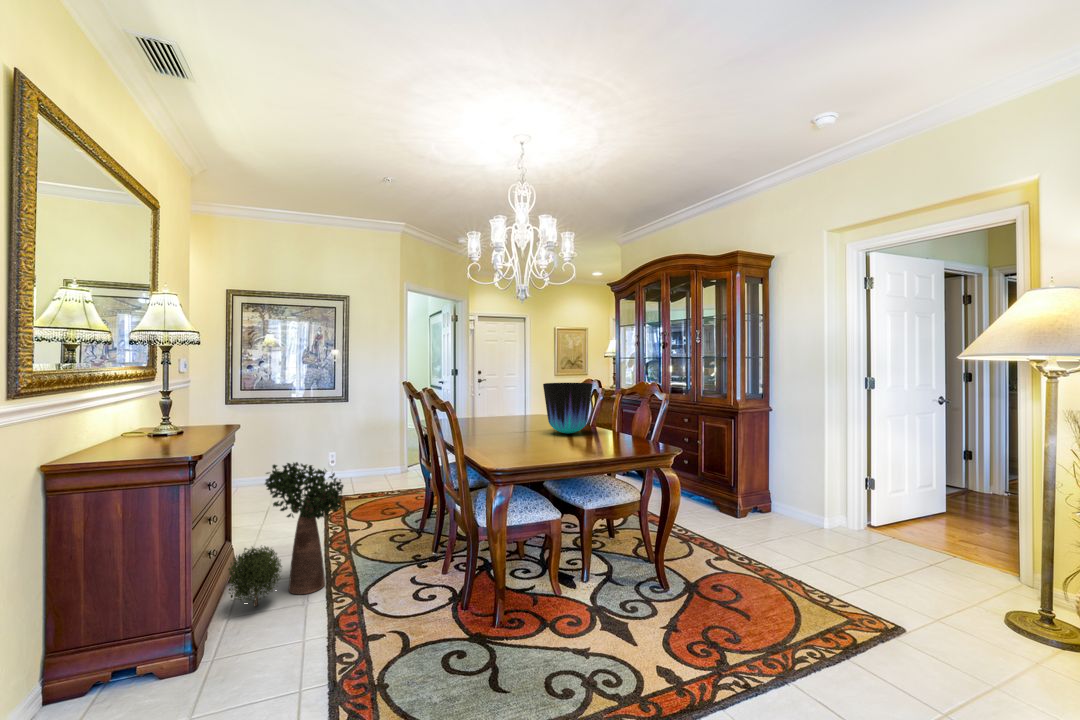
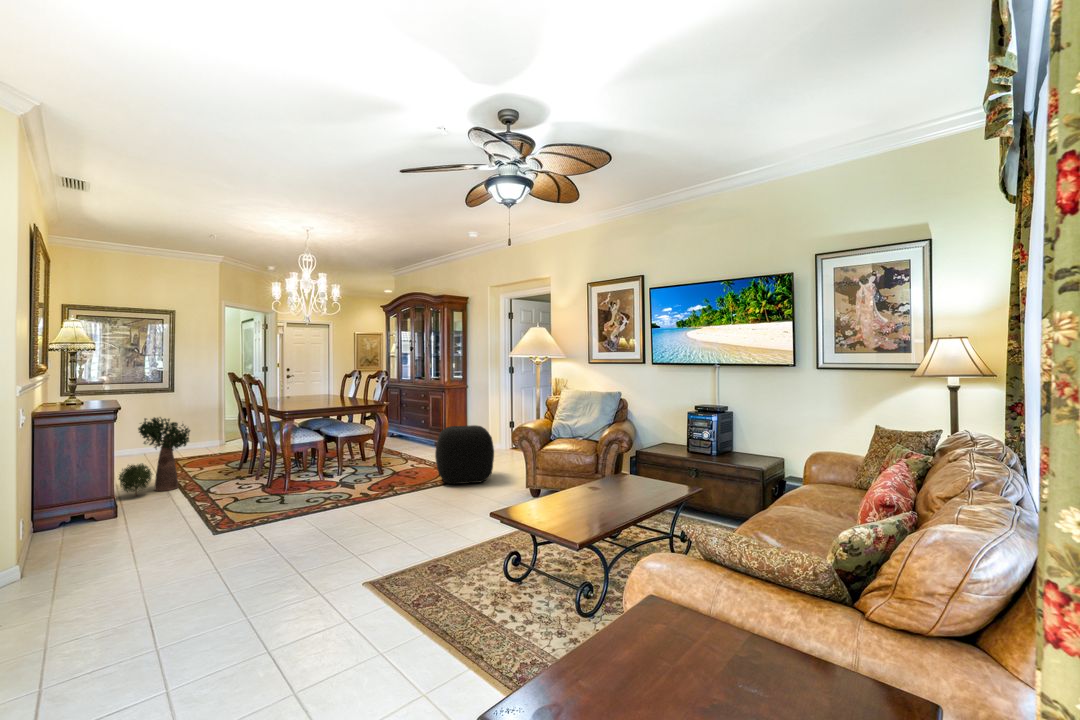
vase: present [543,383,592,434] -> none [319,371,350,400]
ottoman: none [806,516,987,681] -> present [435,425,494,484]

